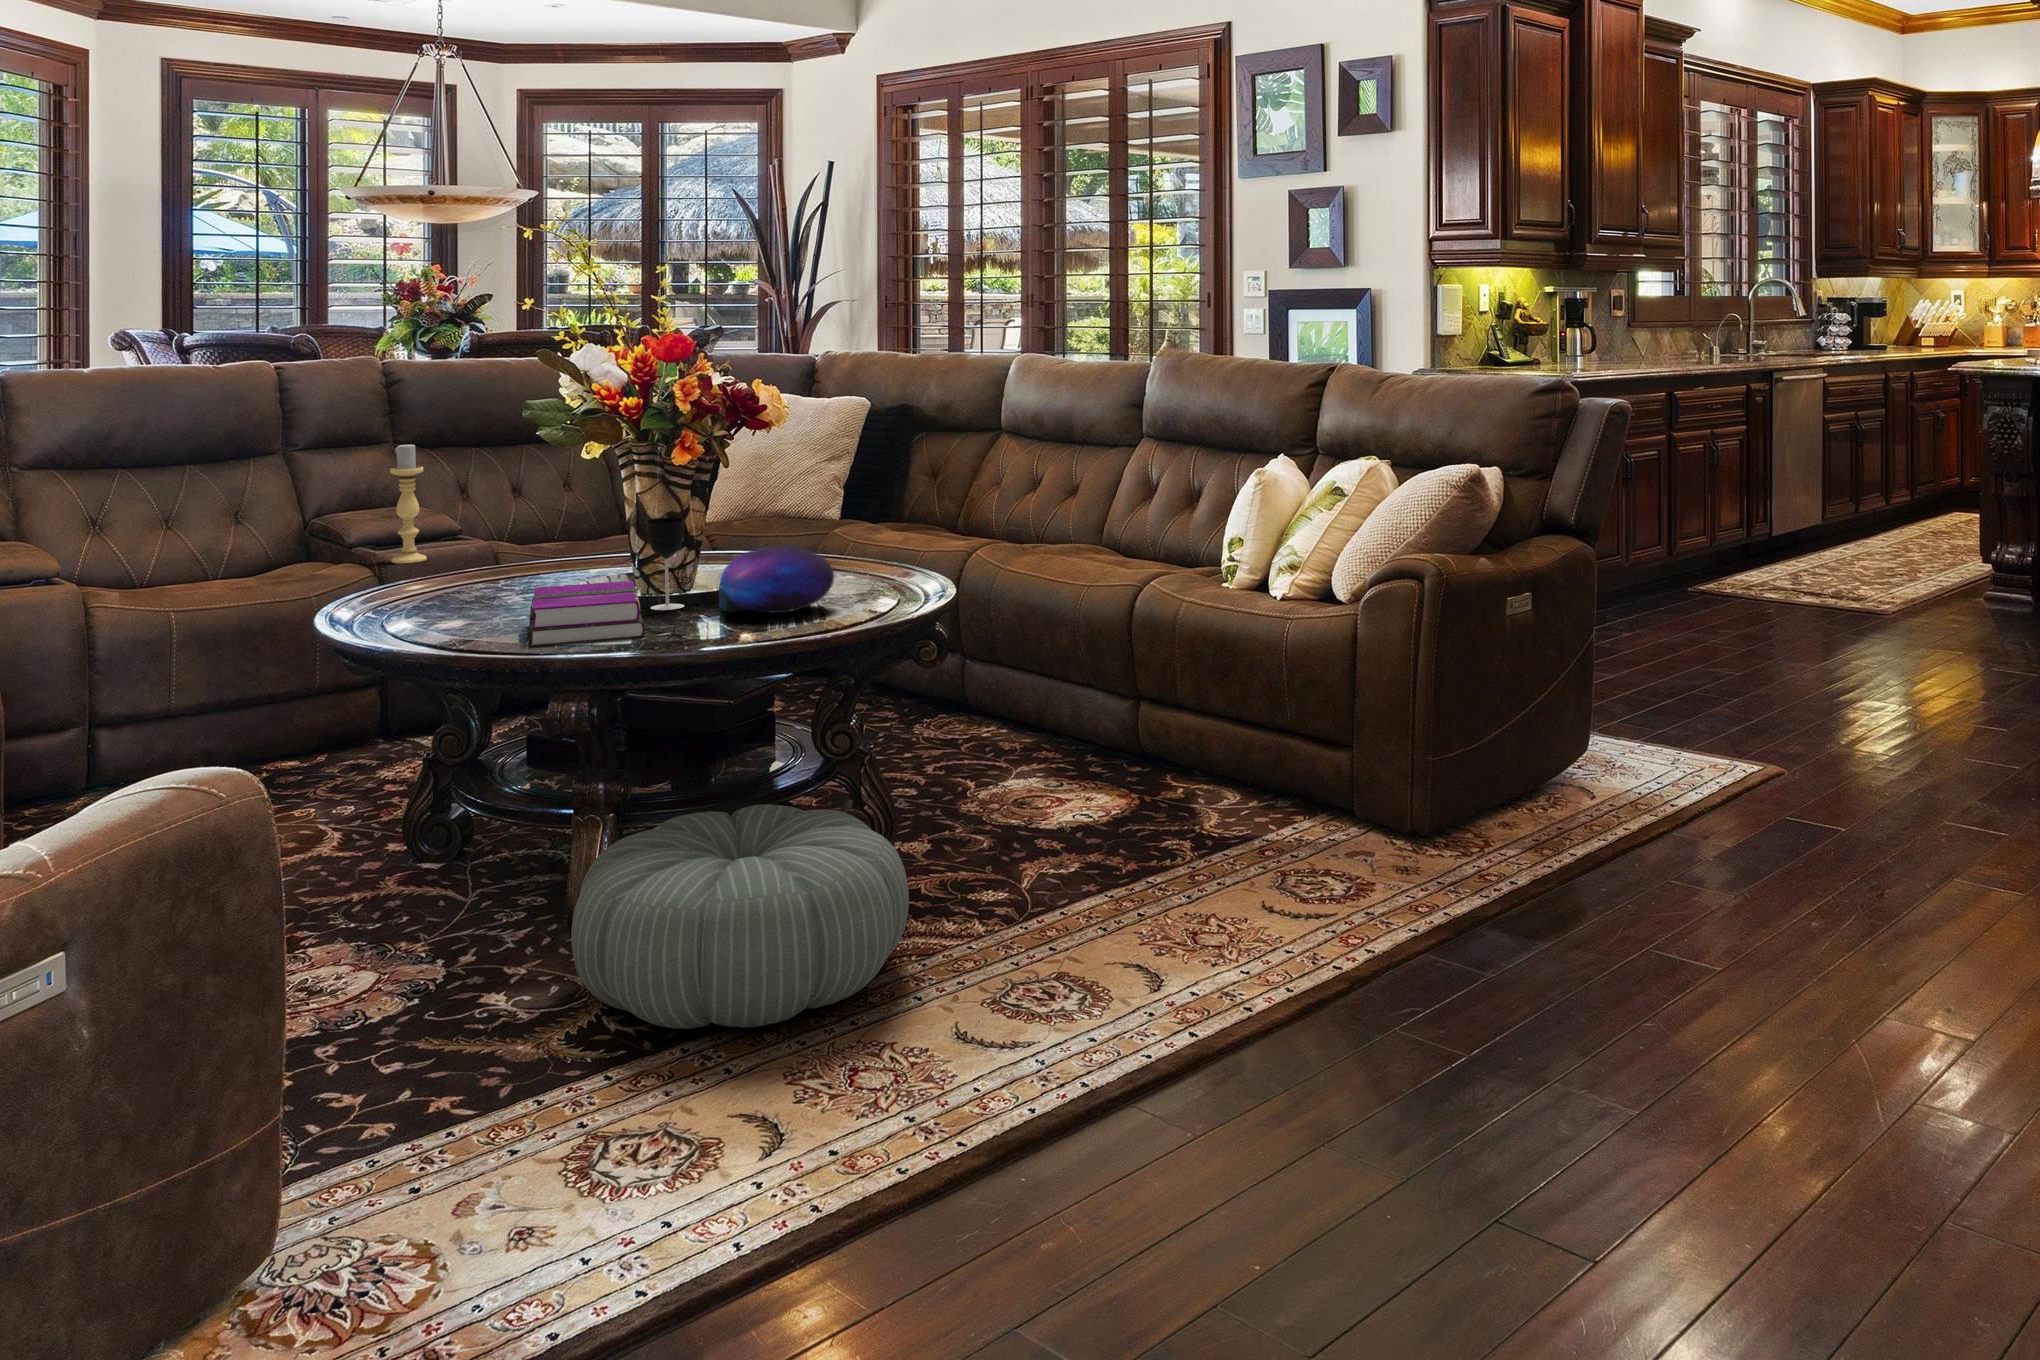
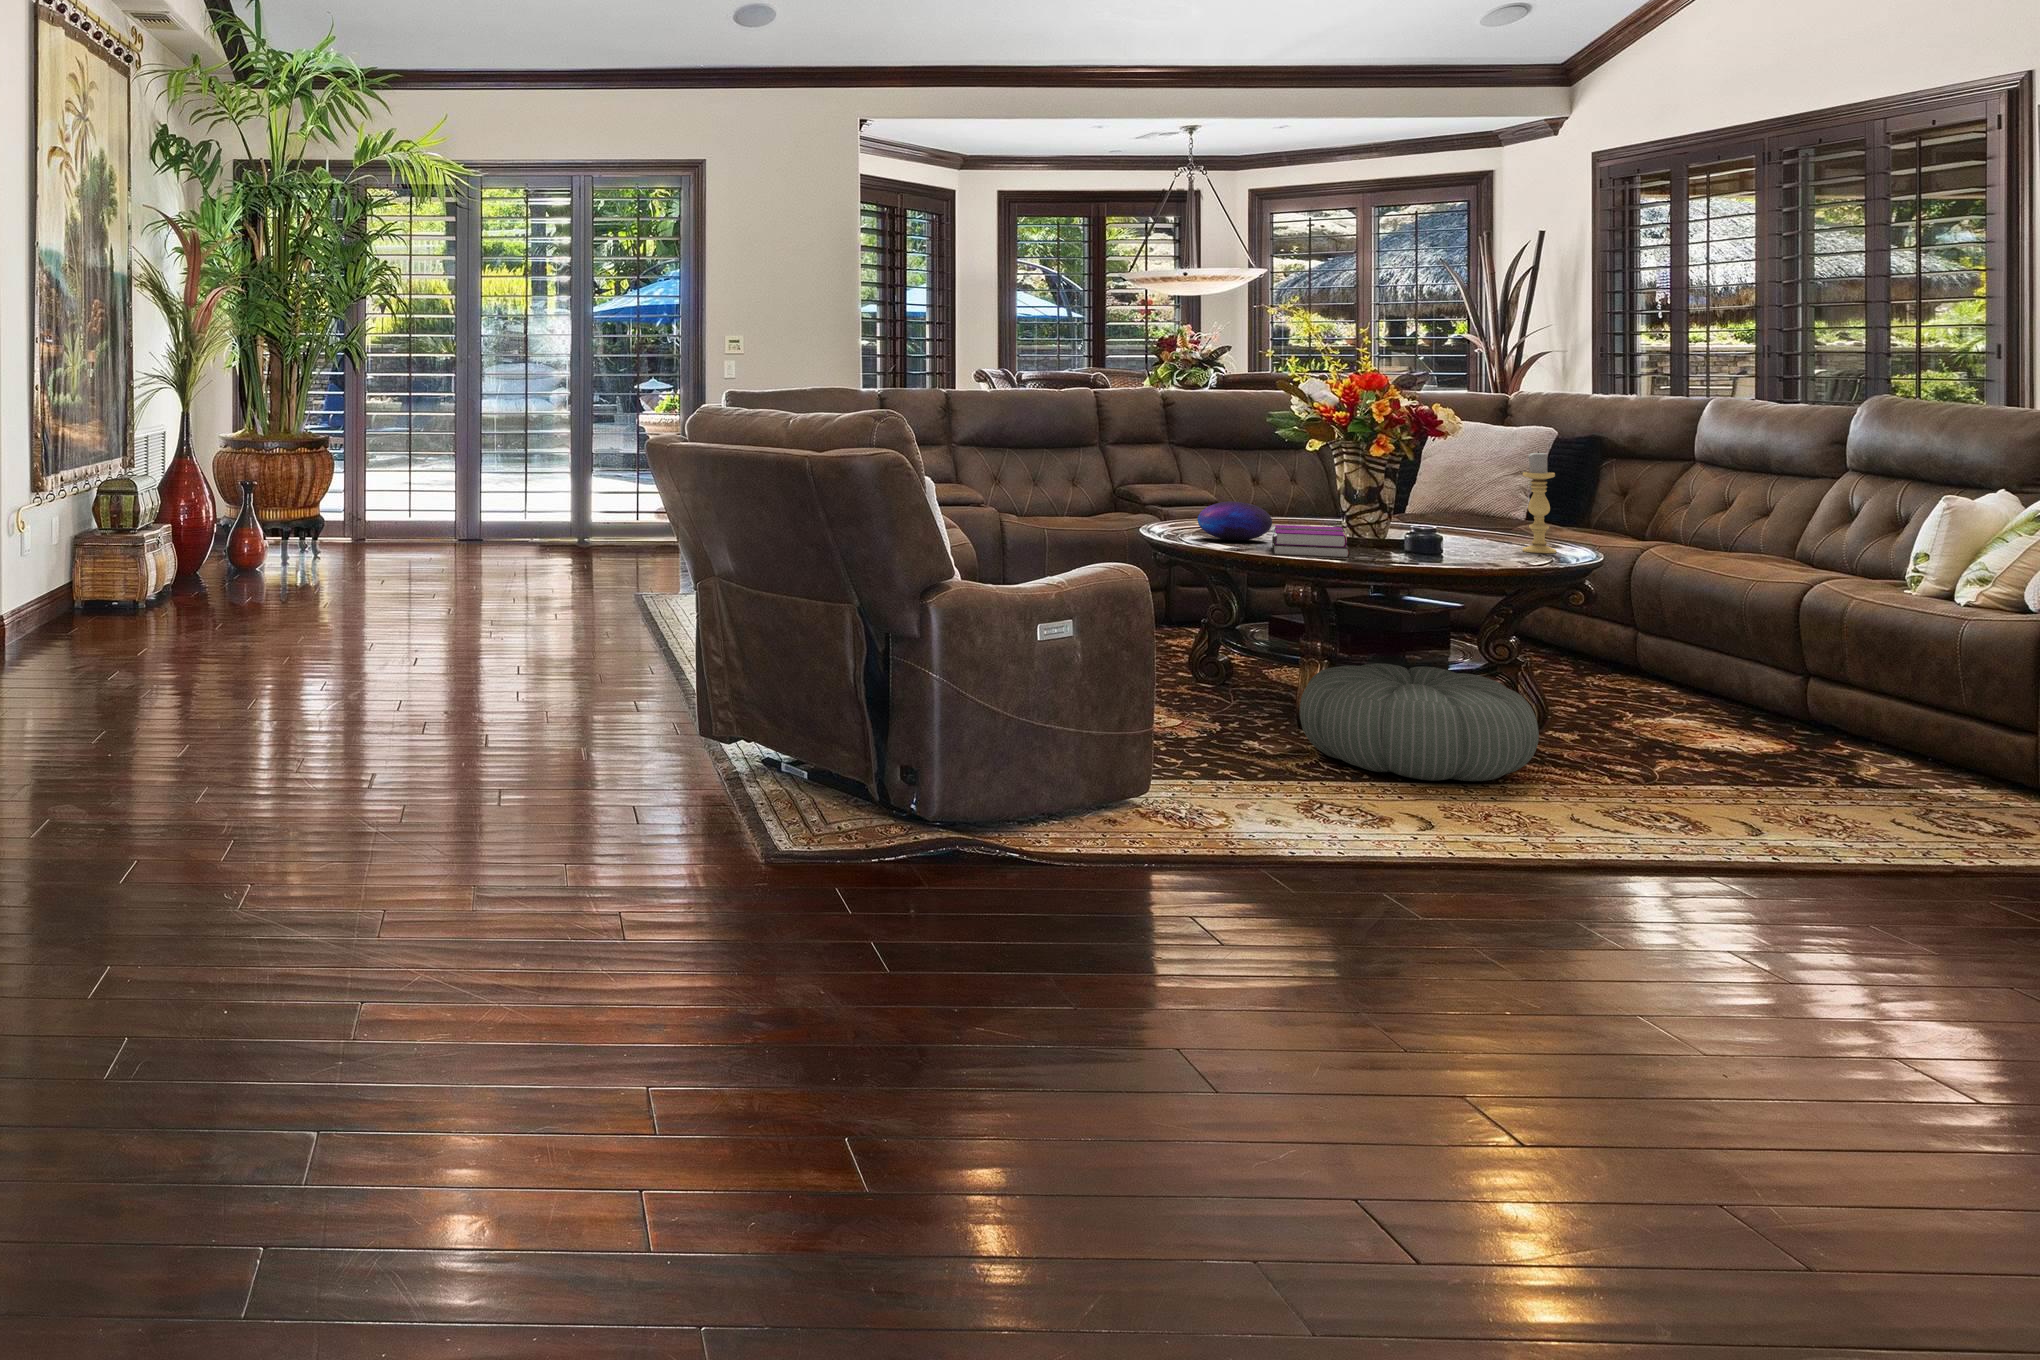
candle holder: present [390,443,427,563] -> present [1522,451,1557,553]
wine glass: present [647,518,684,610] -> none [1353,491,1380,550]
decorative orb: present [720,546,834,613] -> present [1198,502,1272,541]

